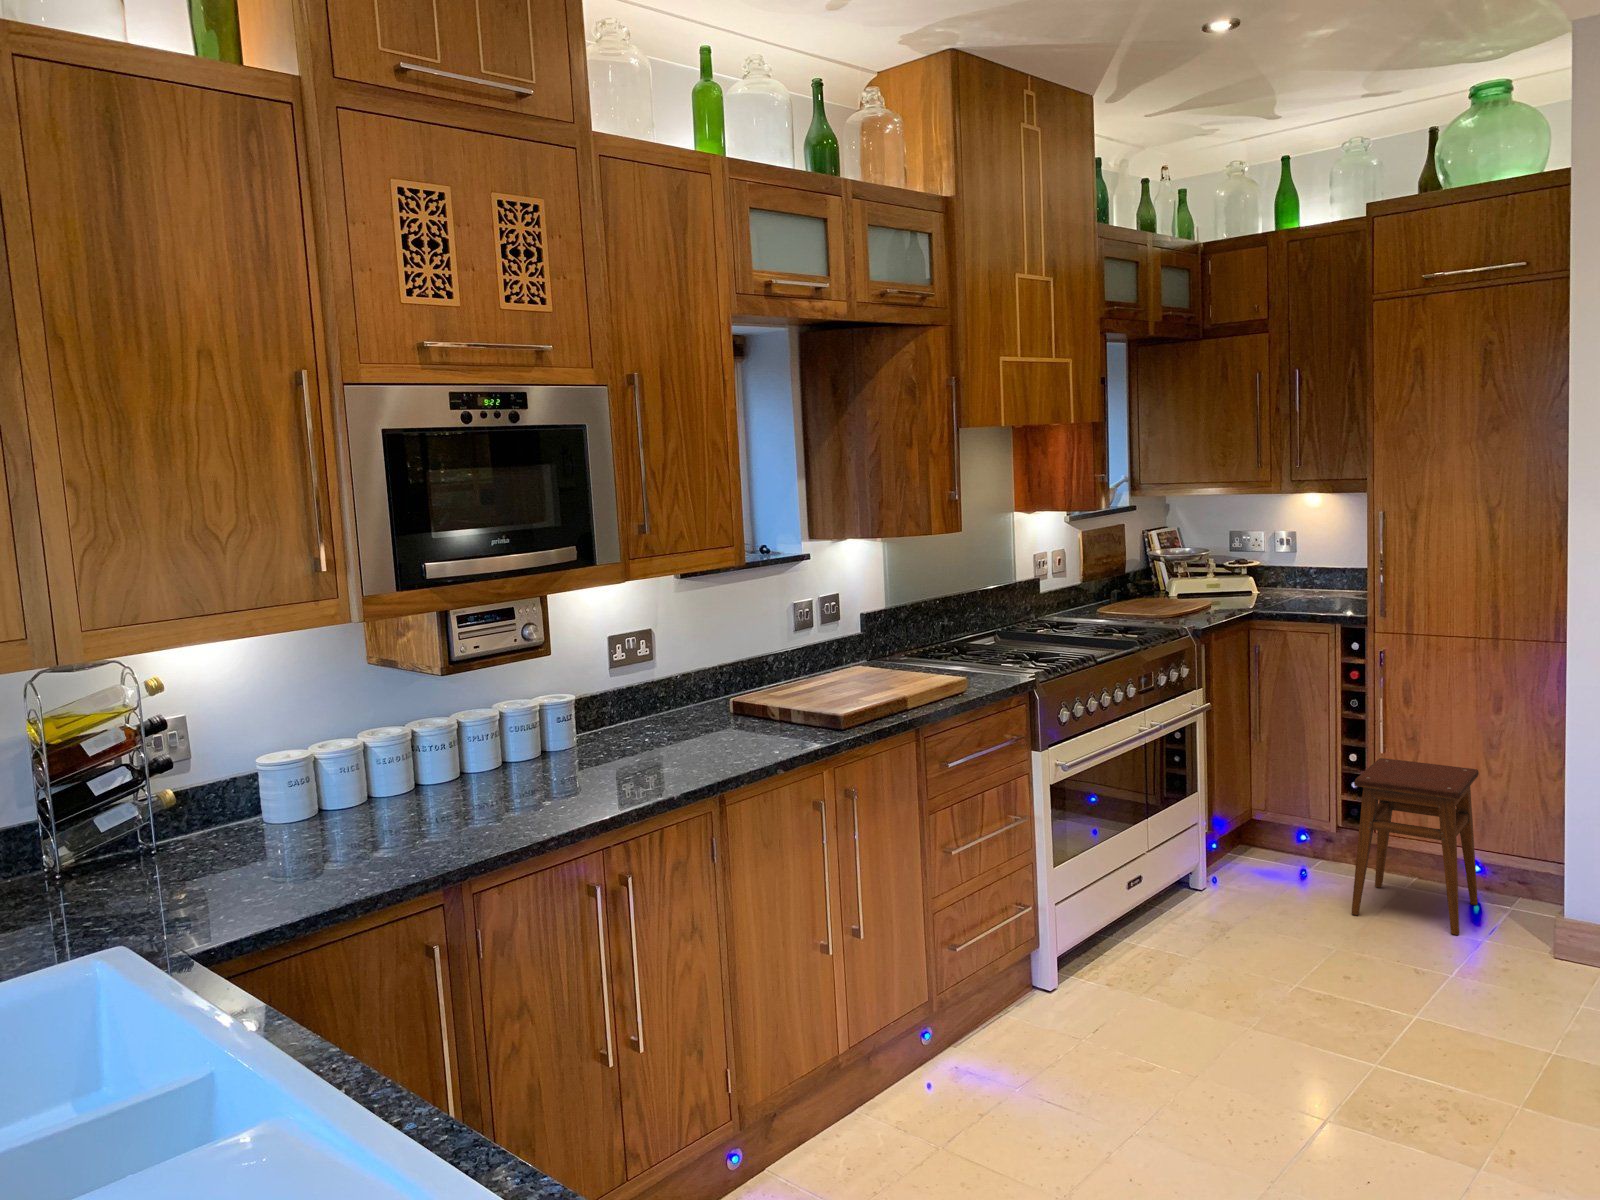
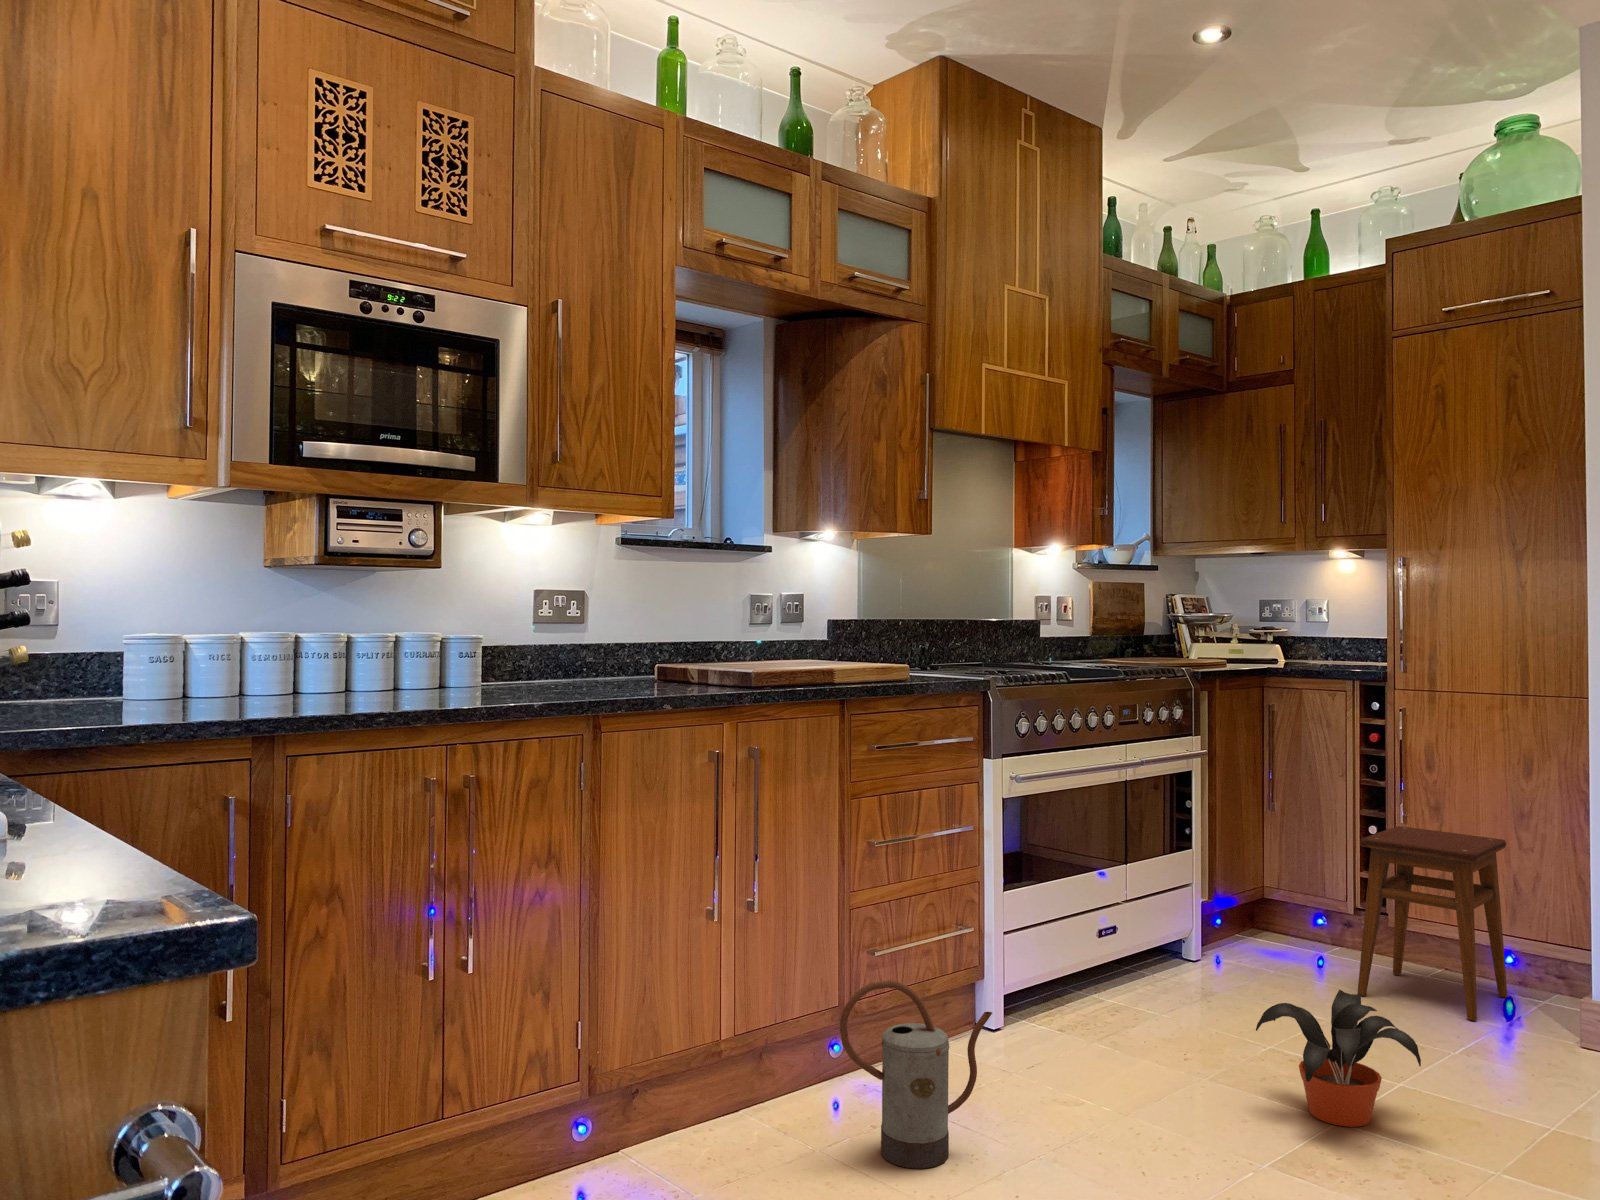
potted plant: none [1300,943,1447,1067] -> present [1256,990,1421,1127]
watering can: none [956,996,1087,1156] -> present [840,980,992,1169]

